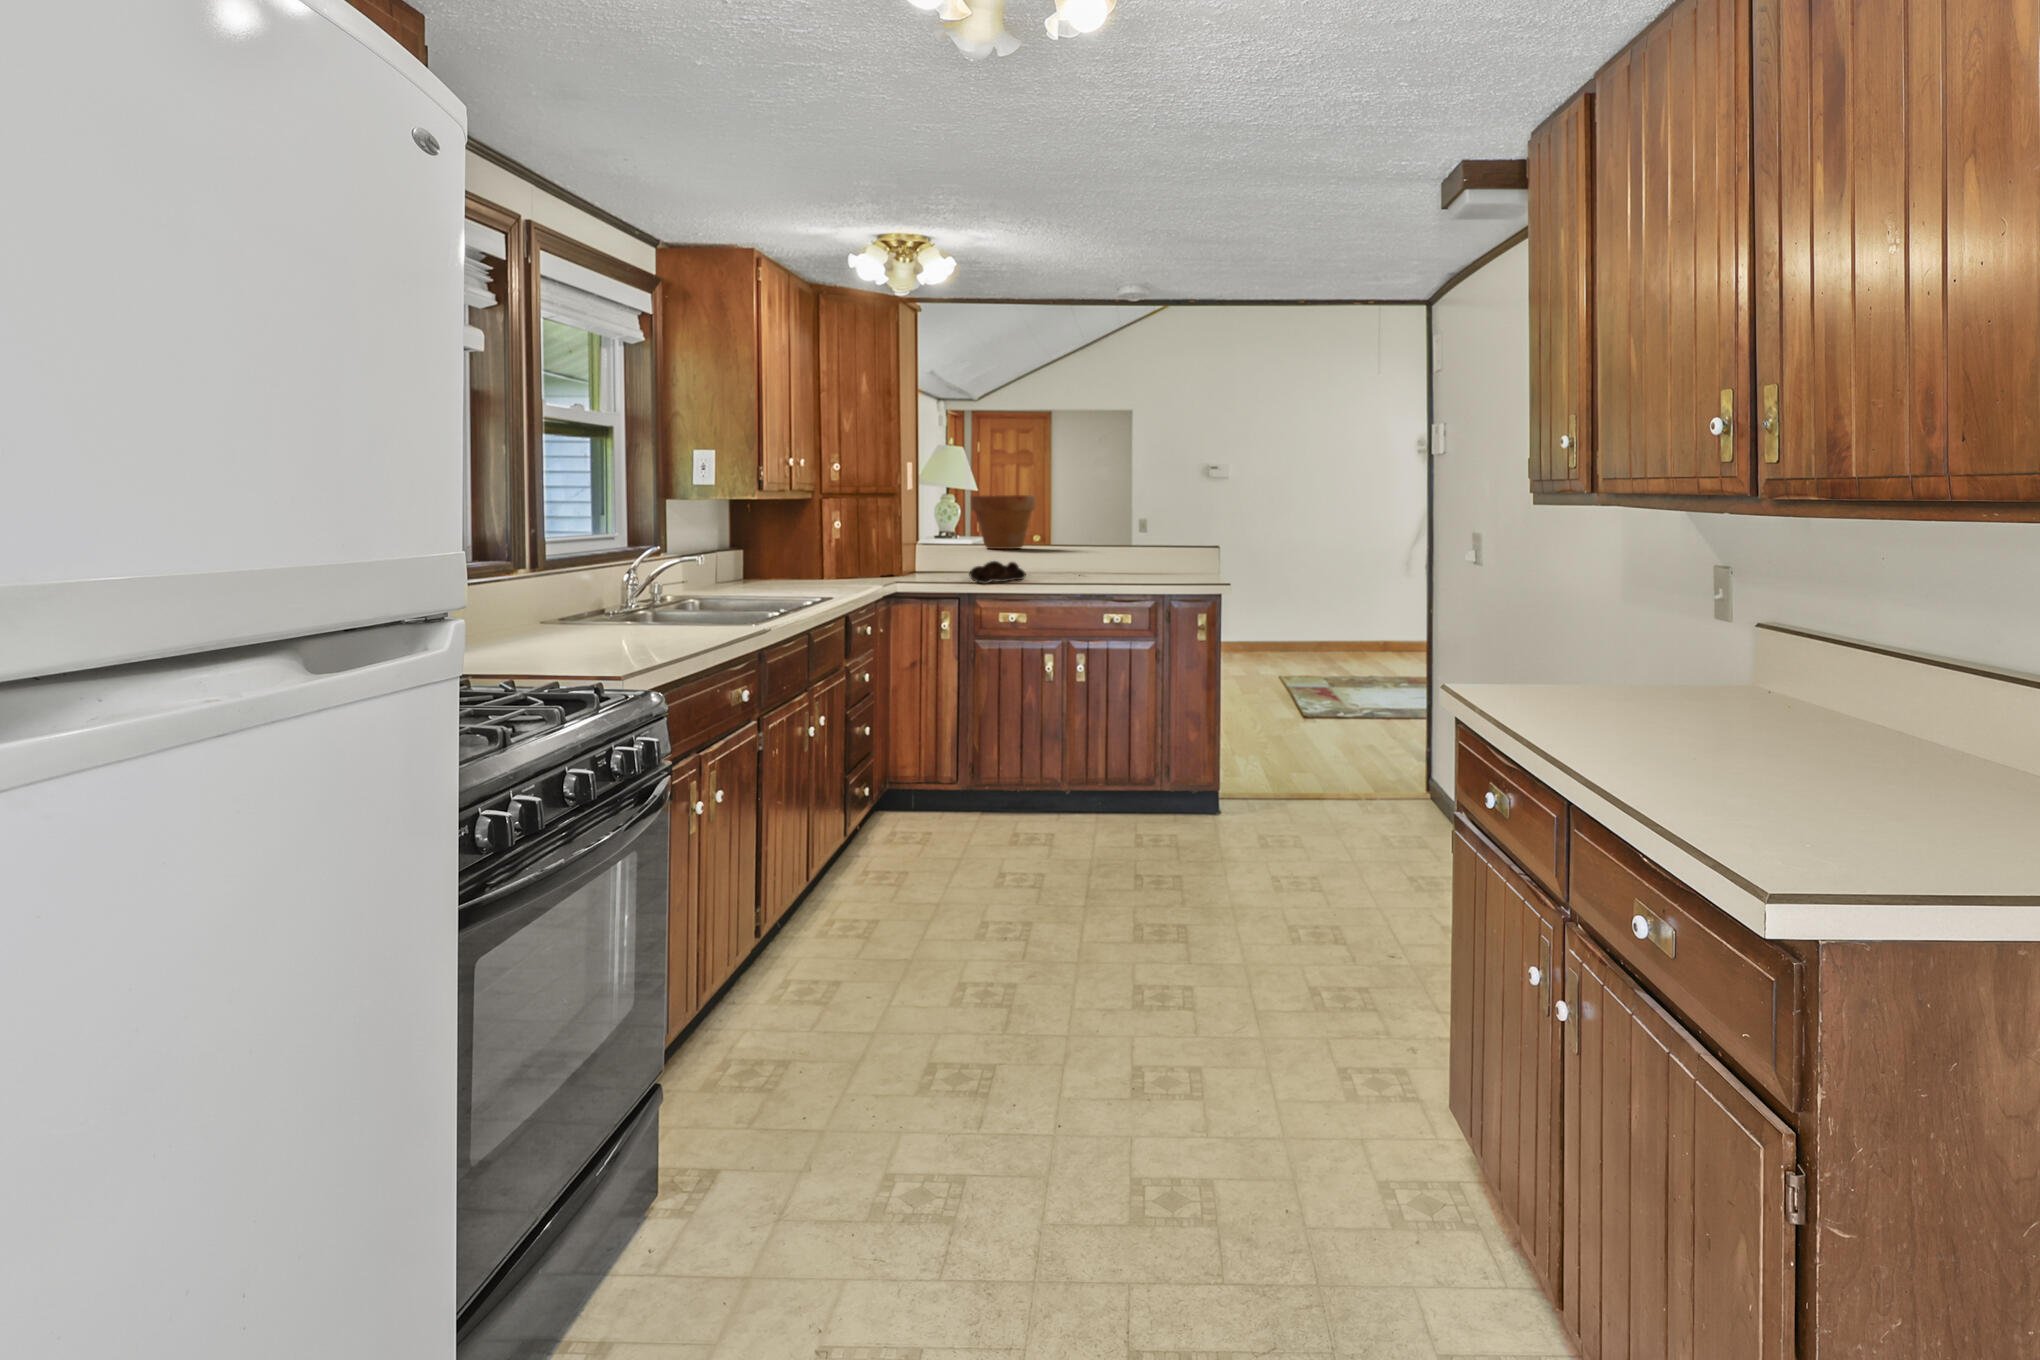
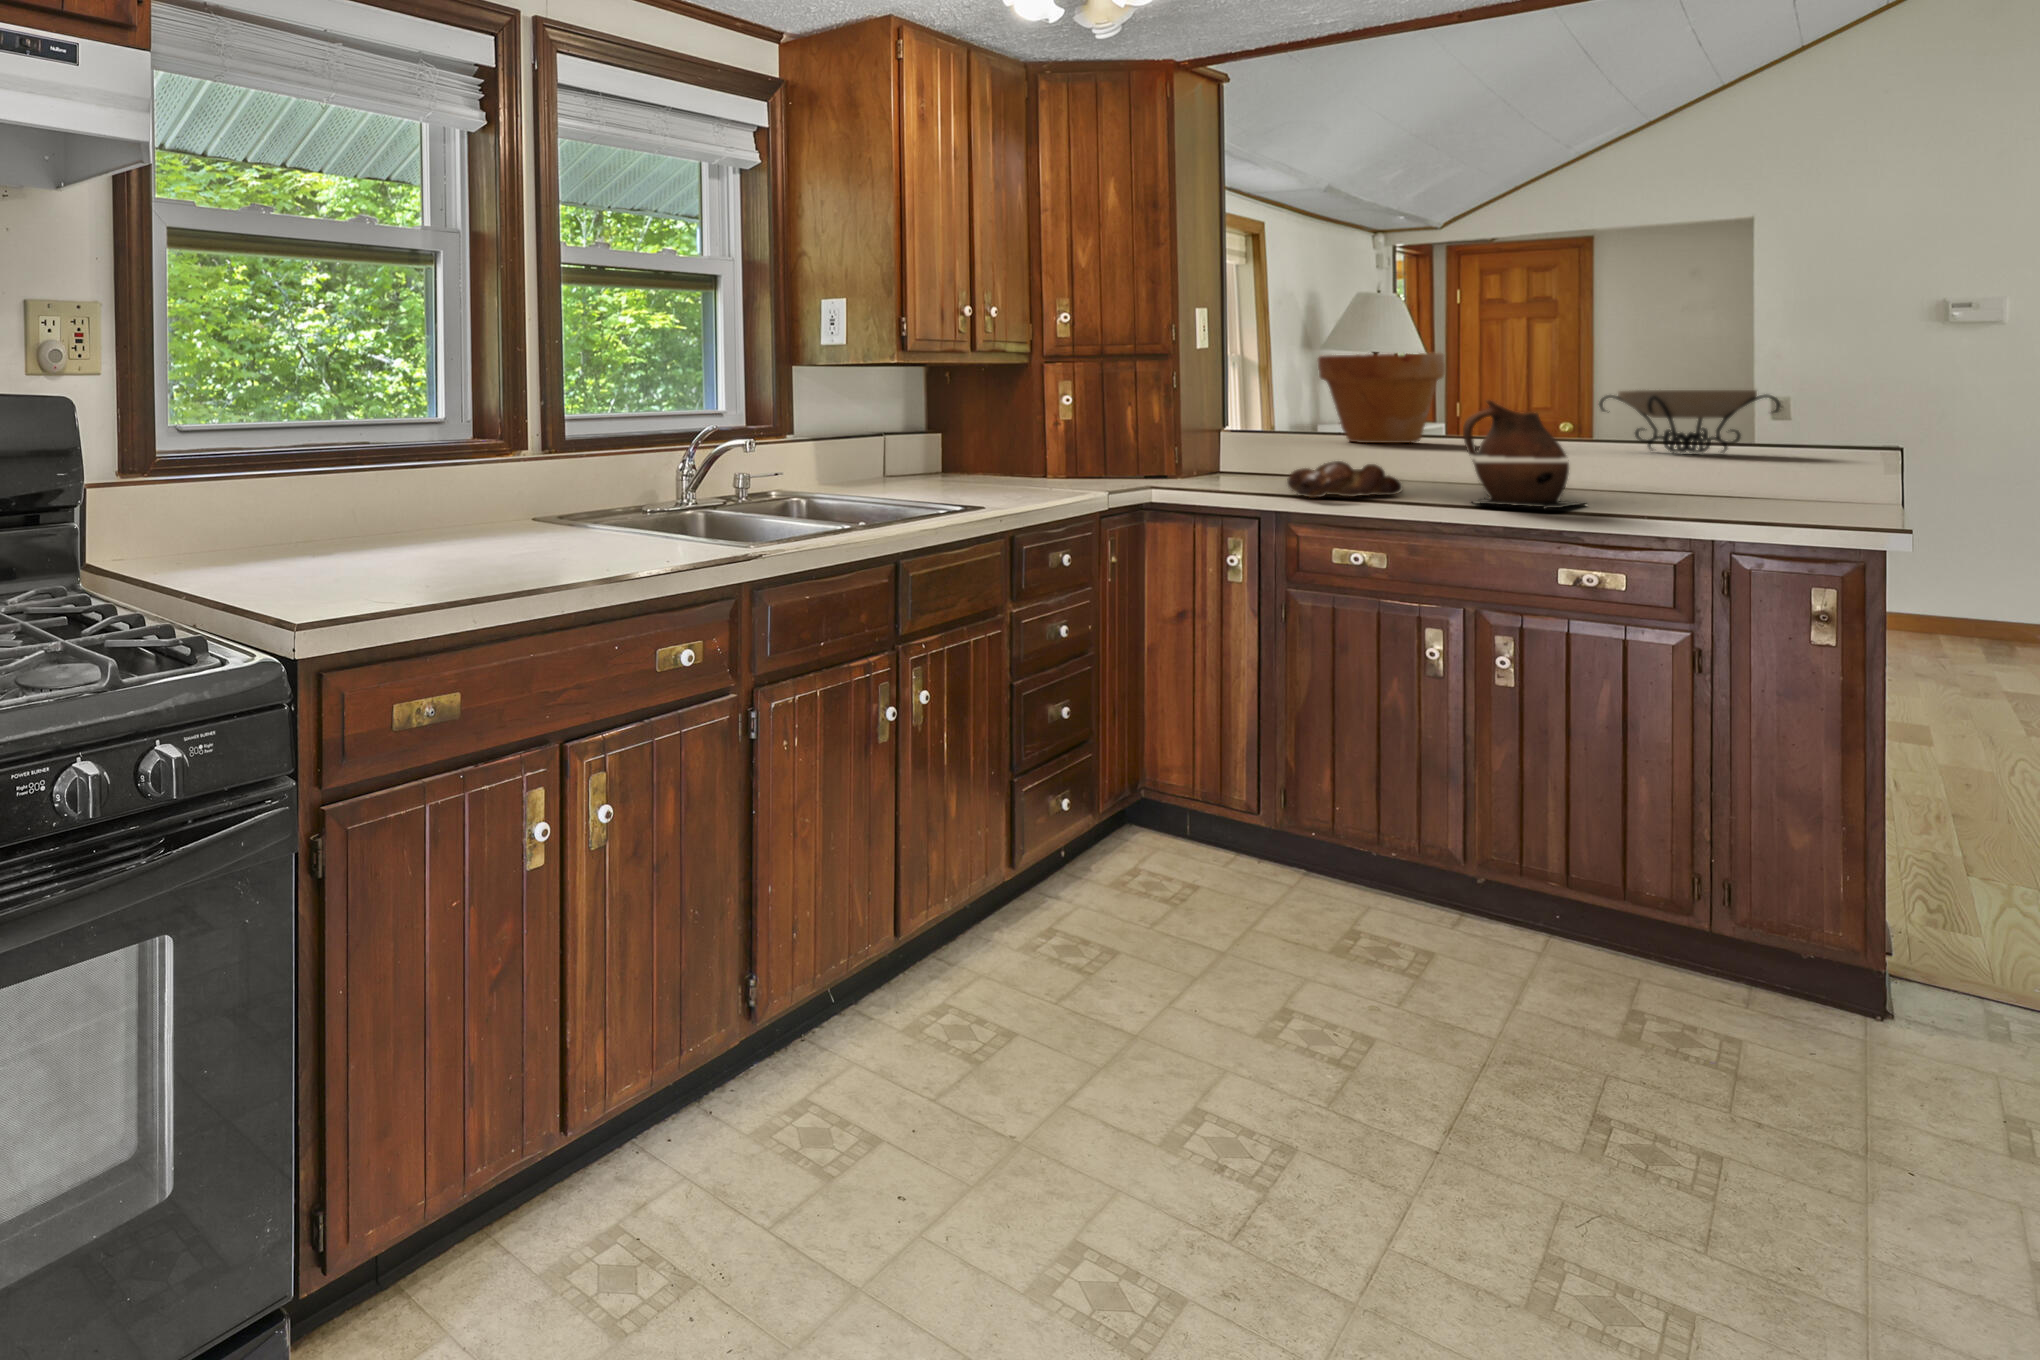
decorative bowl: none [1105,517,1178,551] -> present [1599,390,1781,453]
ceramic pitcher: none [1058,524,1109,583] -> present [1463,401,1579,509]

